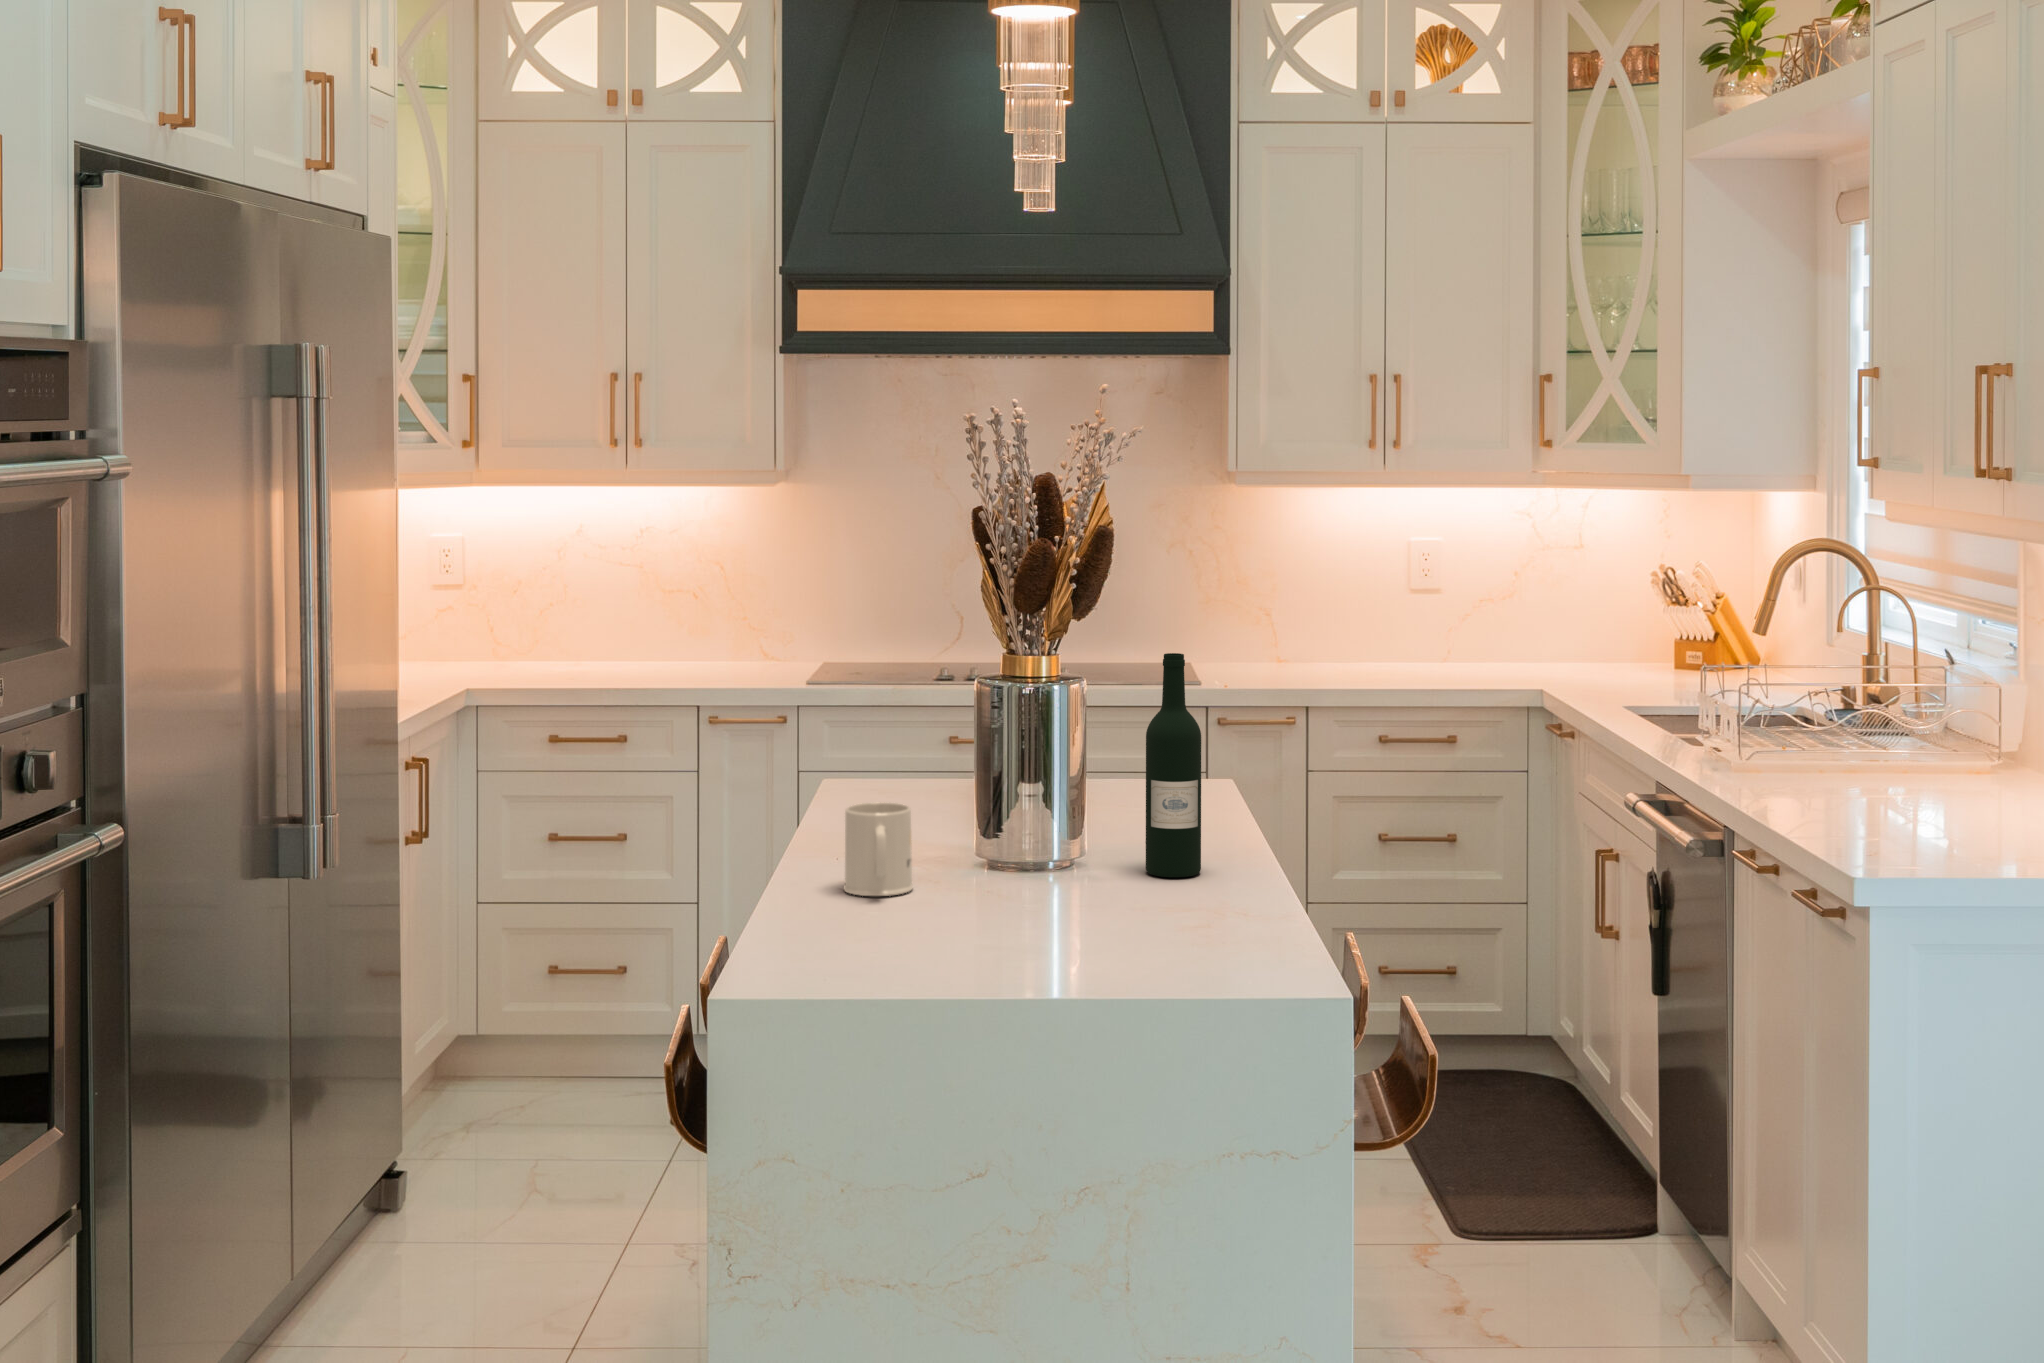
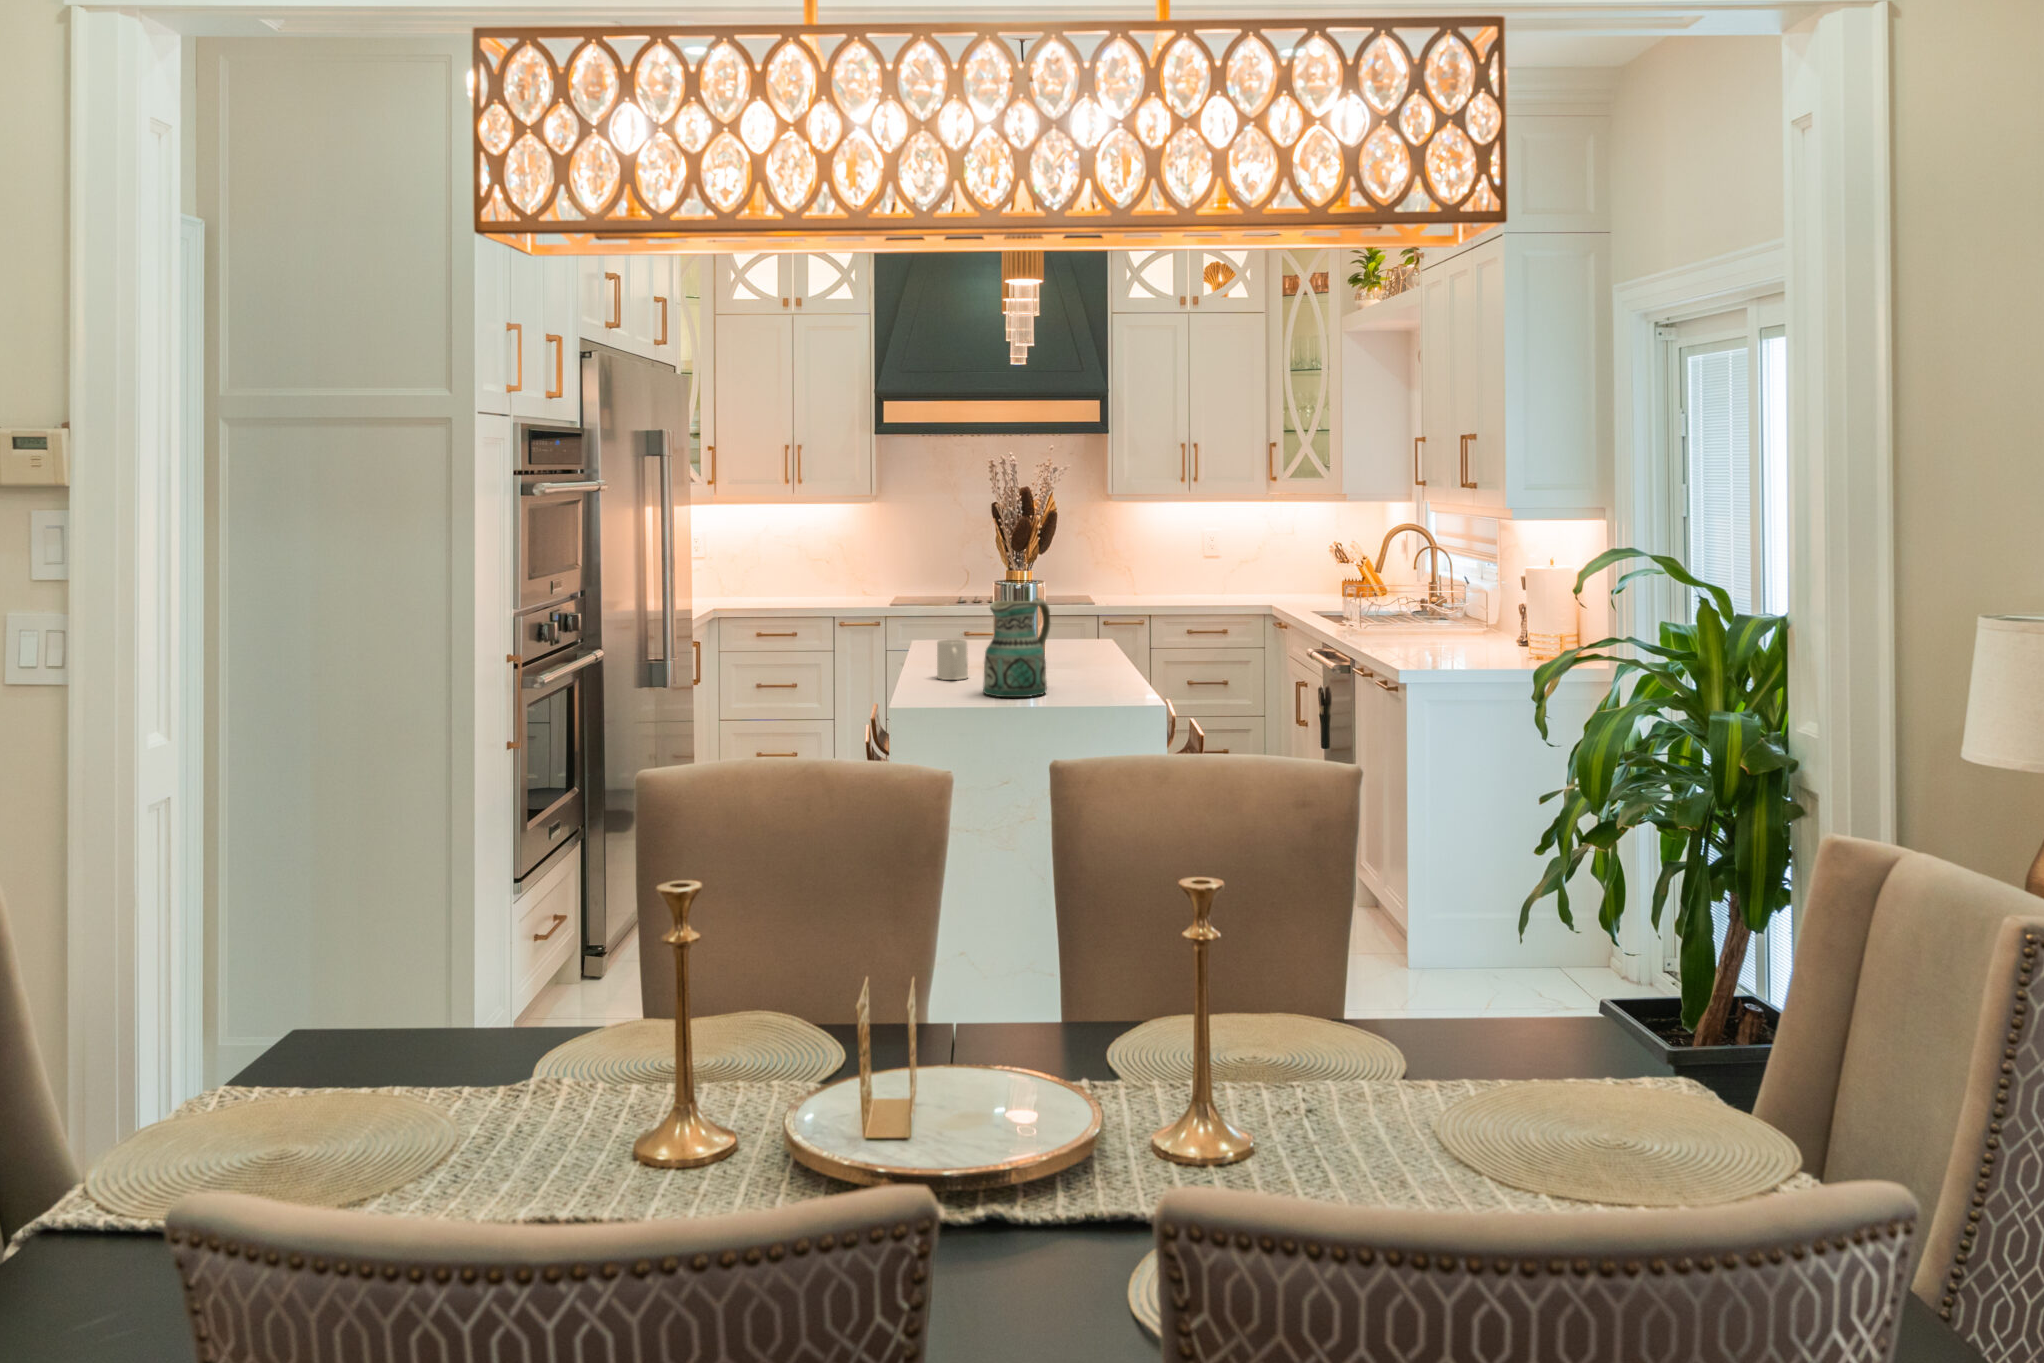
wine bottle: present [1146,653,1201,877] -> none [1074,570,1099,673]
ceramic pitcher: none [934,725,1090,960] -> present [983,598,1050,697]

